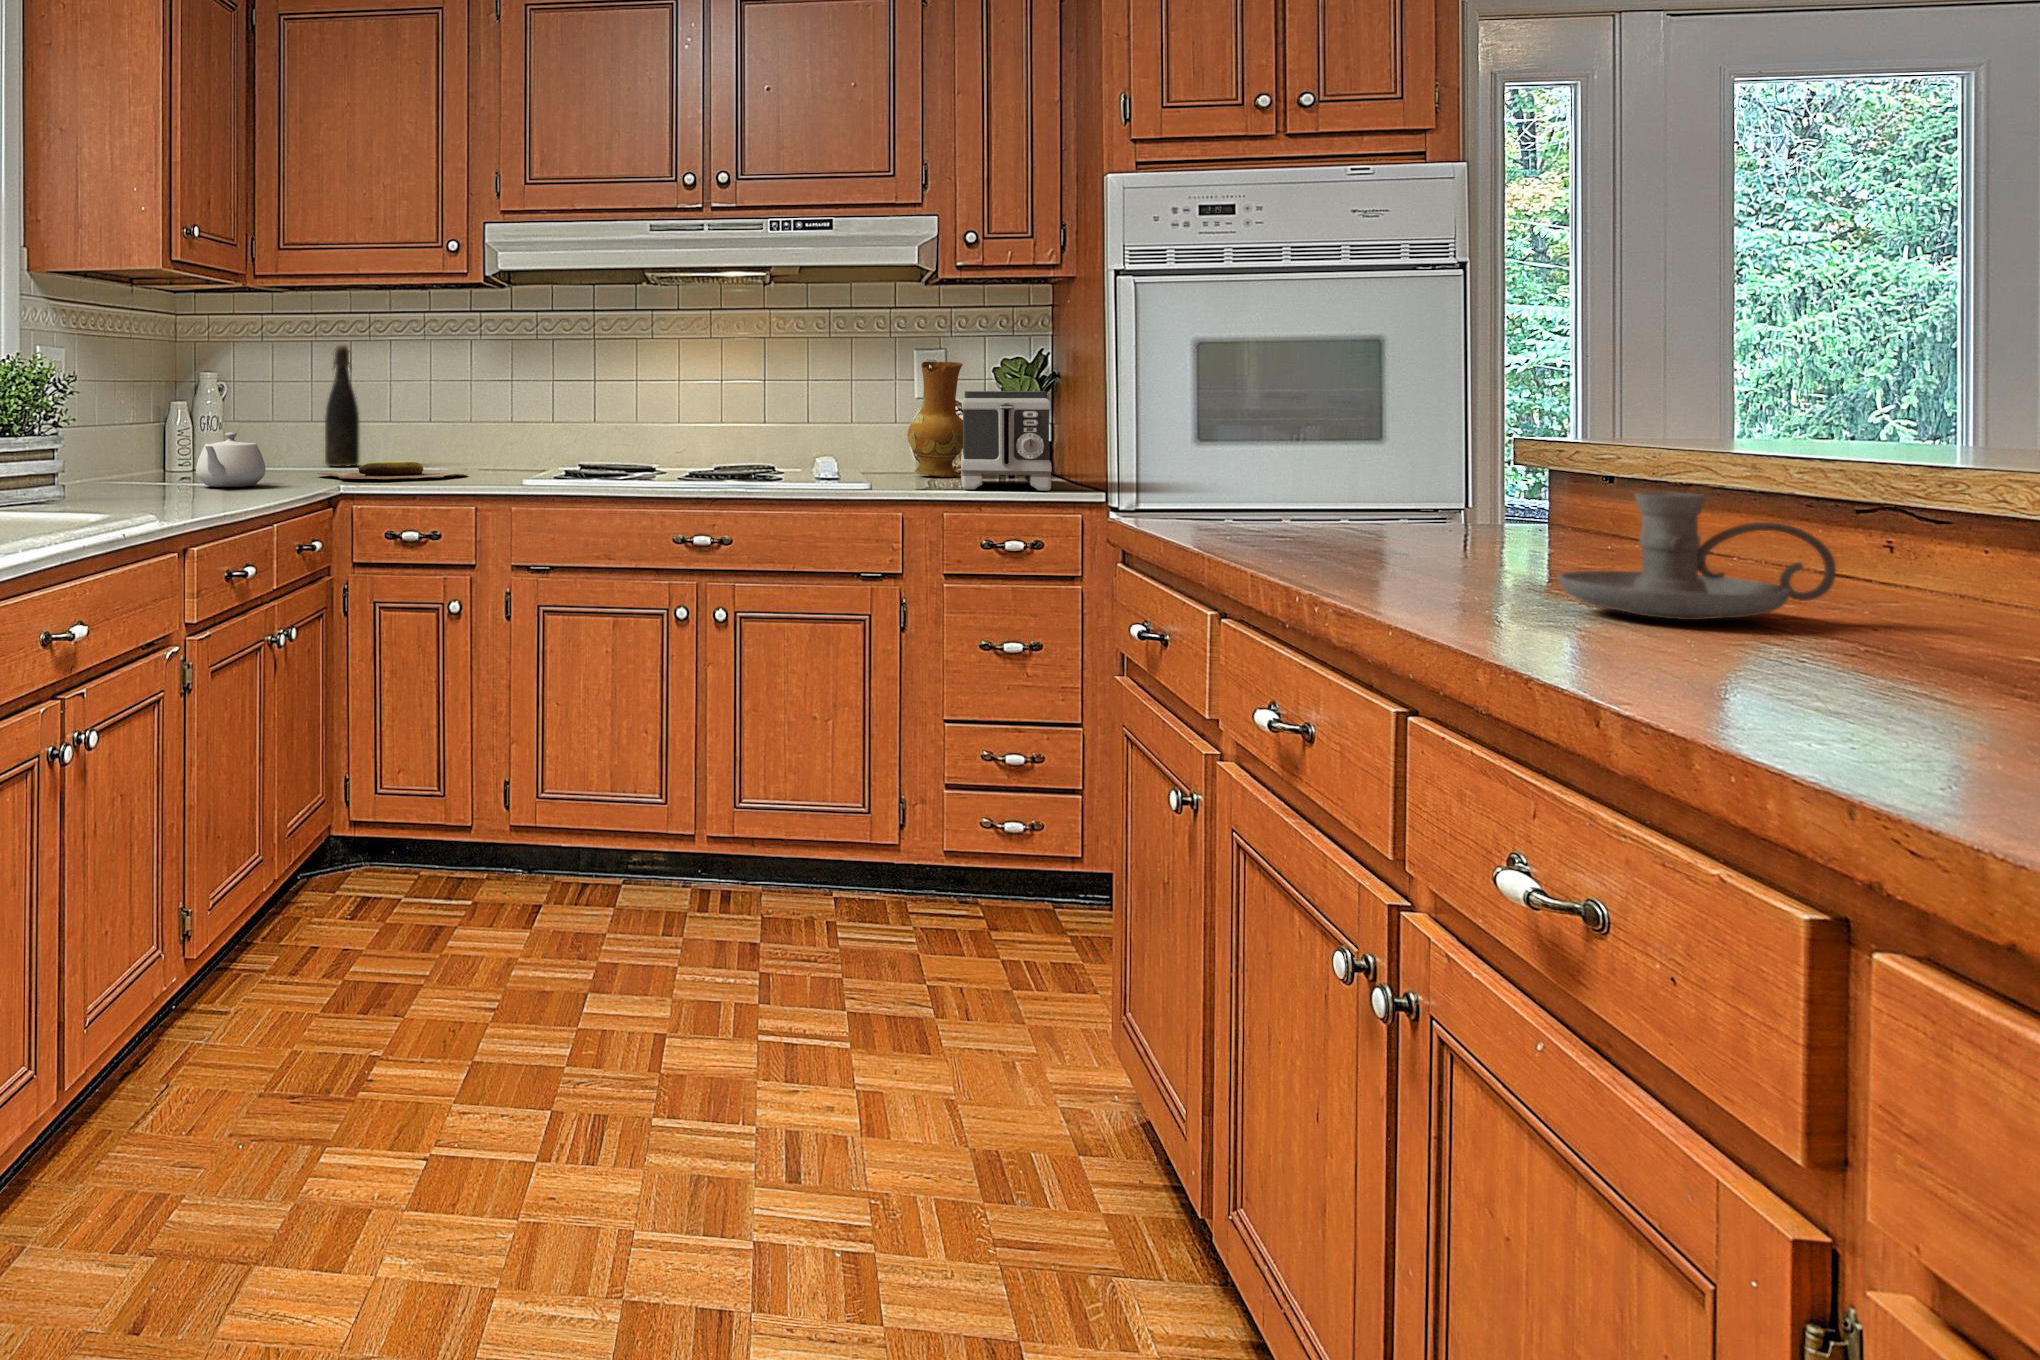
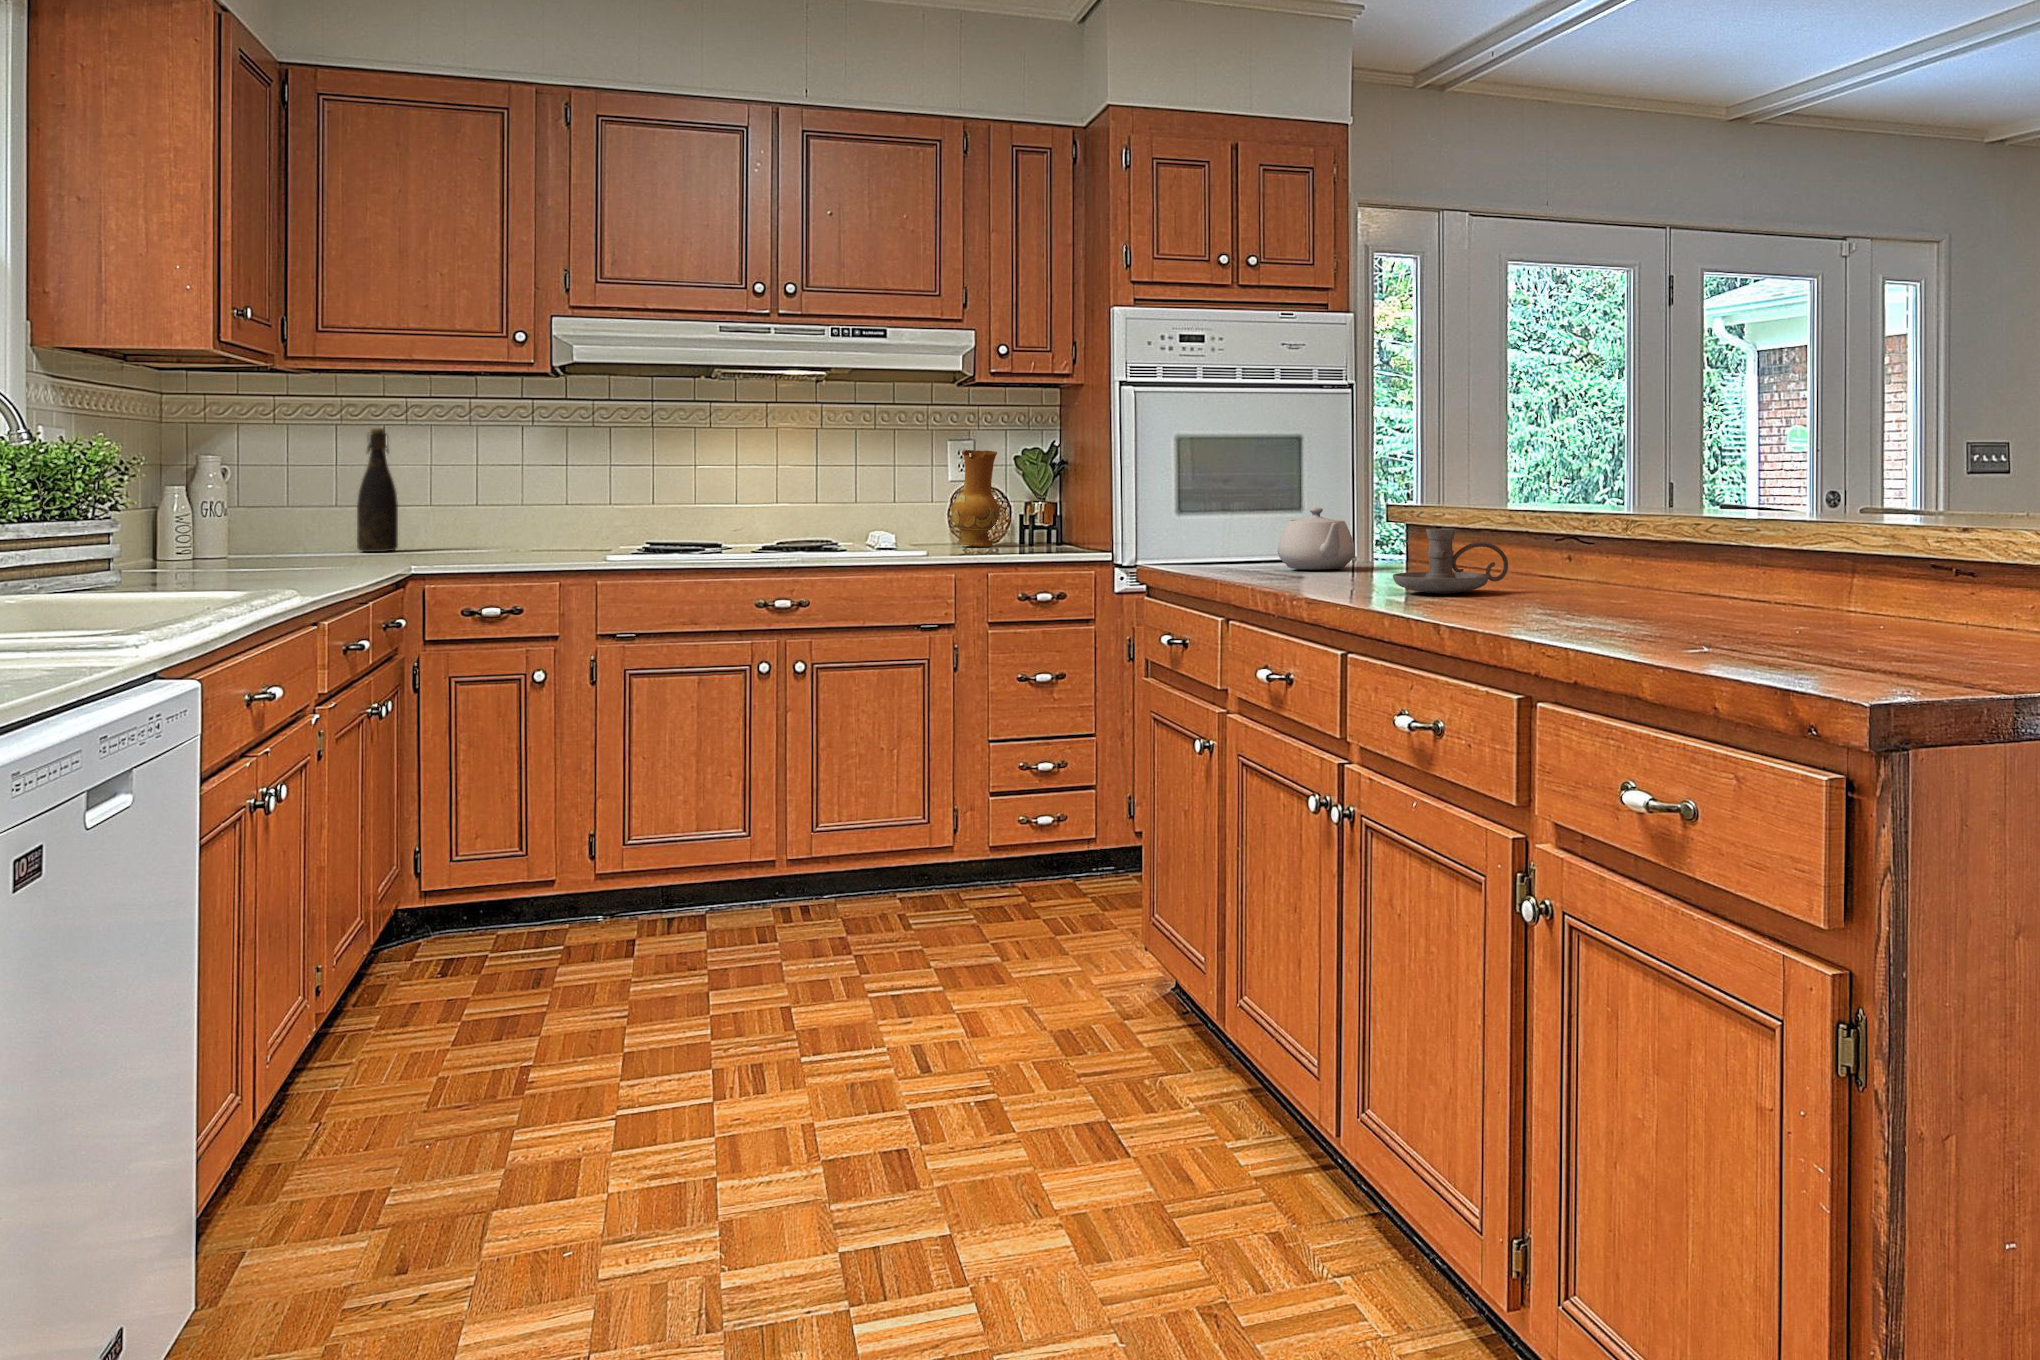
toaster: present [961,391,1052,491] -> none [998,475,1074,555]
teapot: present [196,433,266,487] -> present [1278,508,1355,570]
cutting board: present [316,461,467,479] -> none [369,543,539,561]

